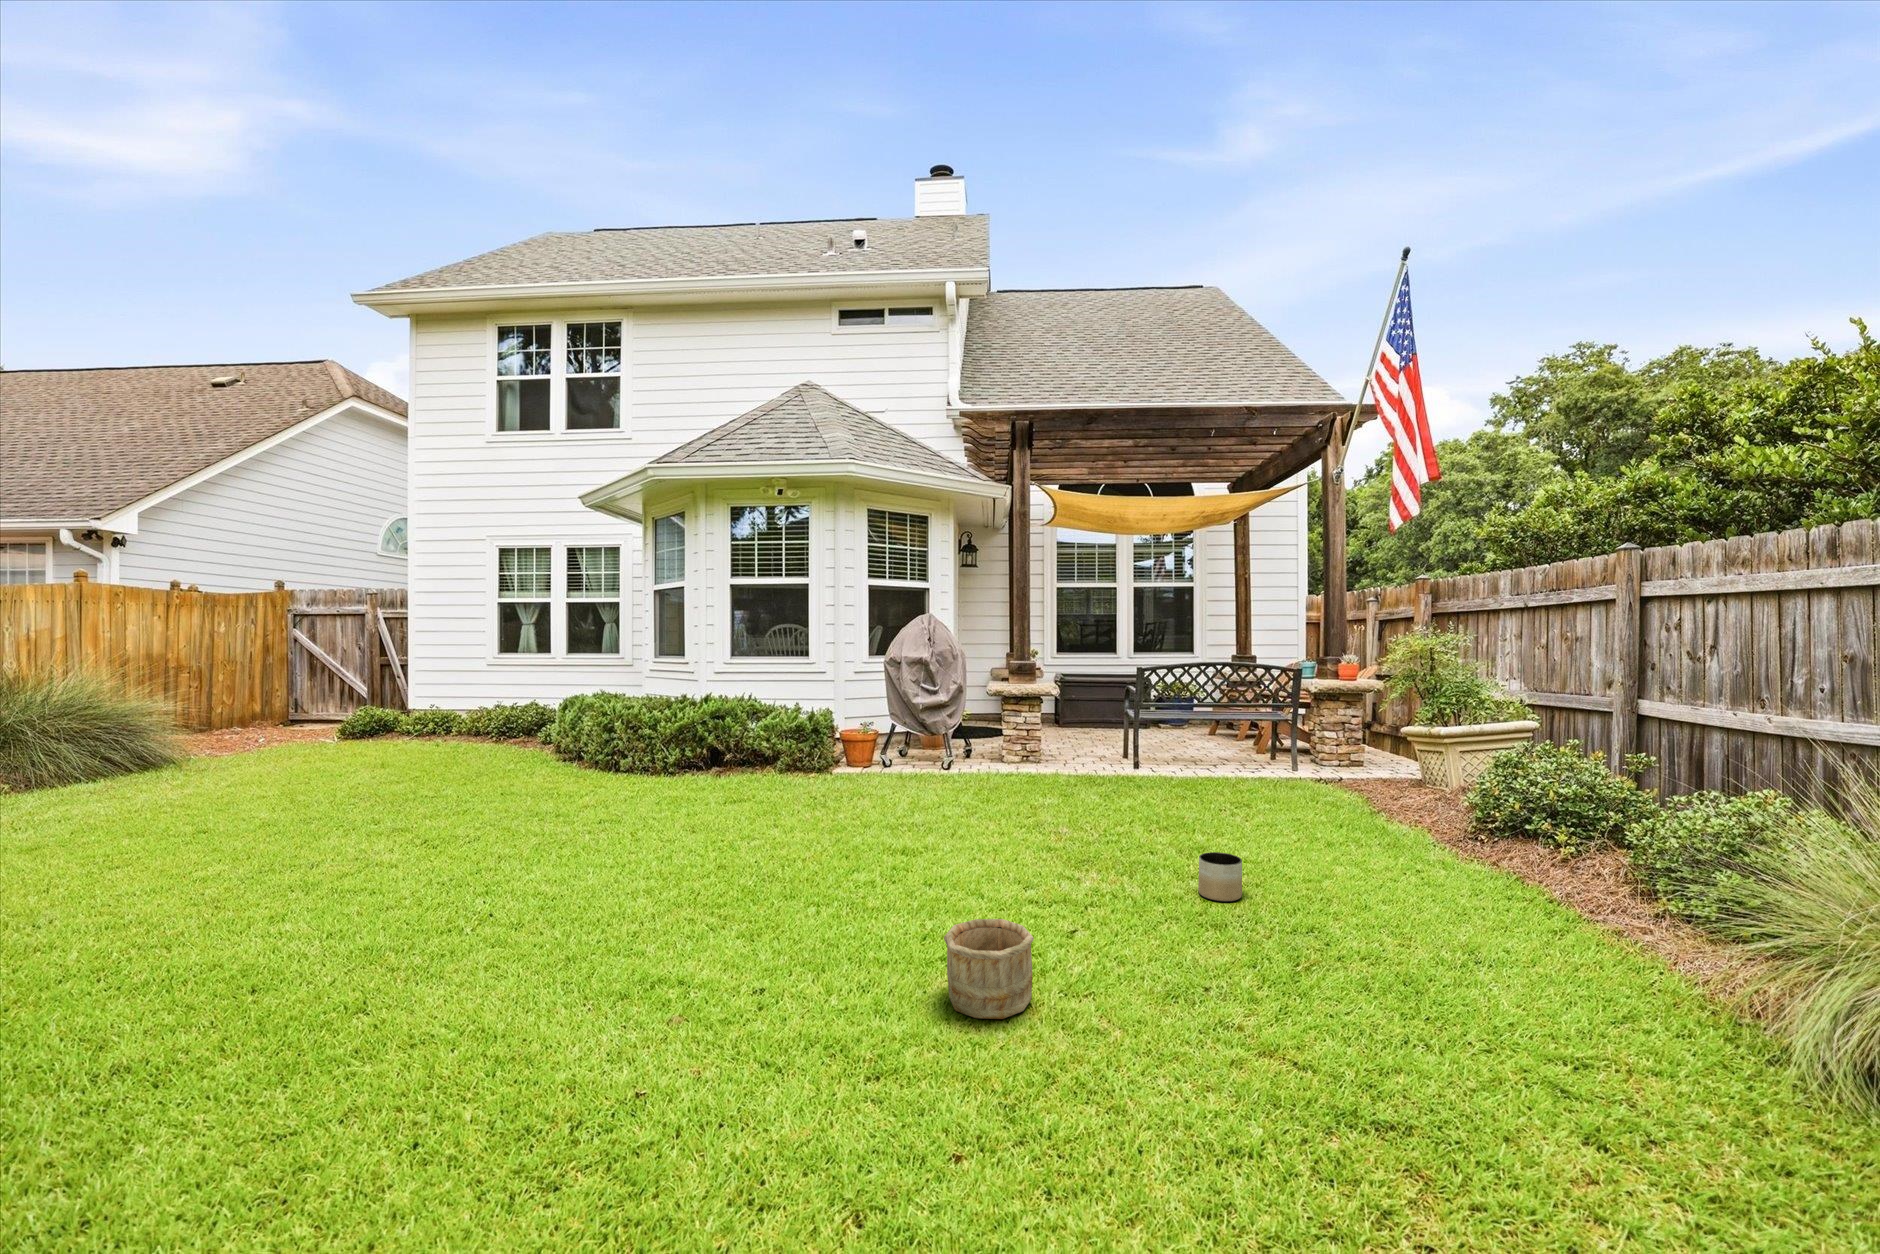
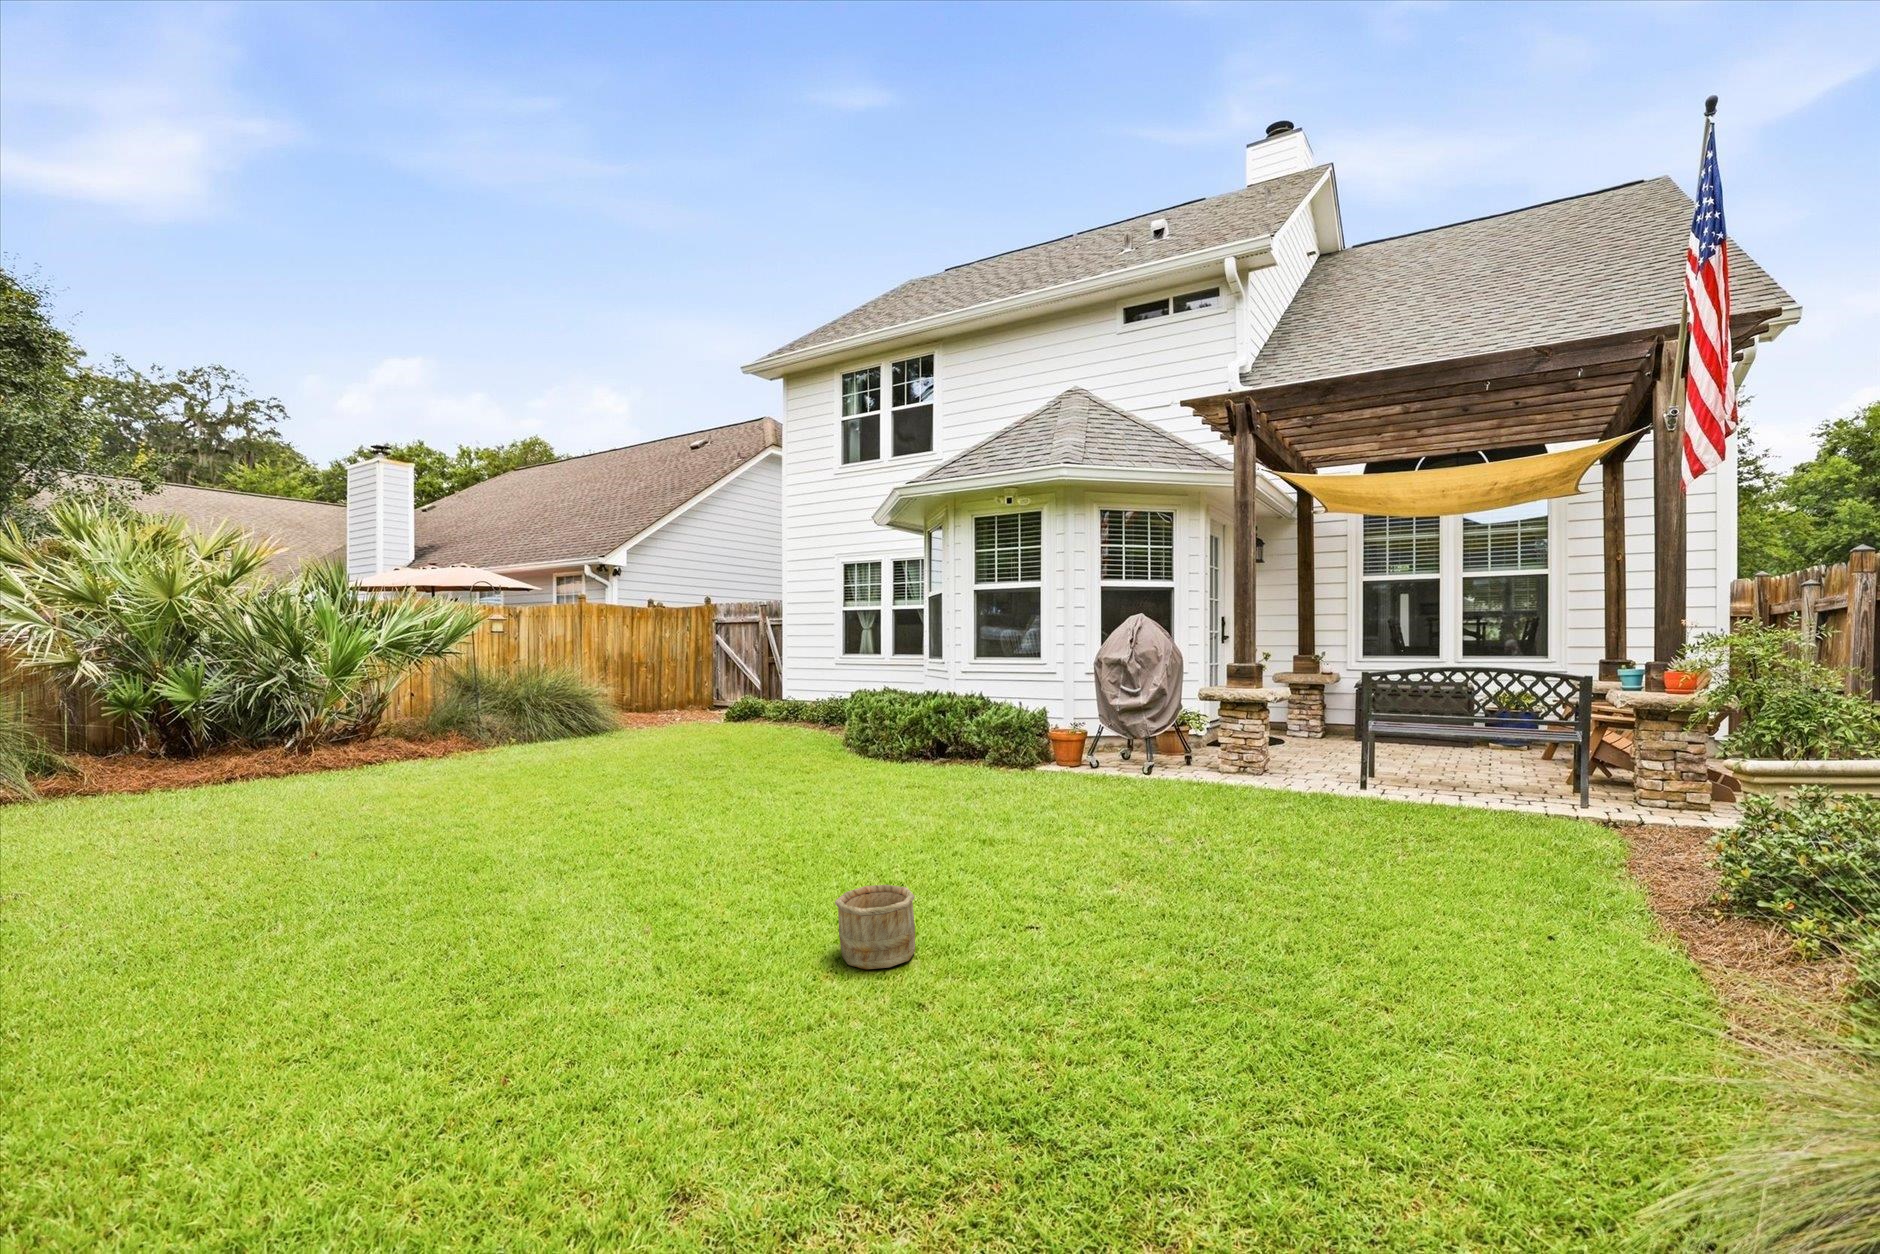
planter: present [1198,852,1242,902] -> none [1210,868,1258,921]

